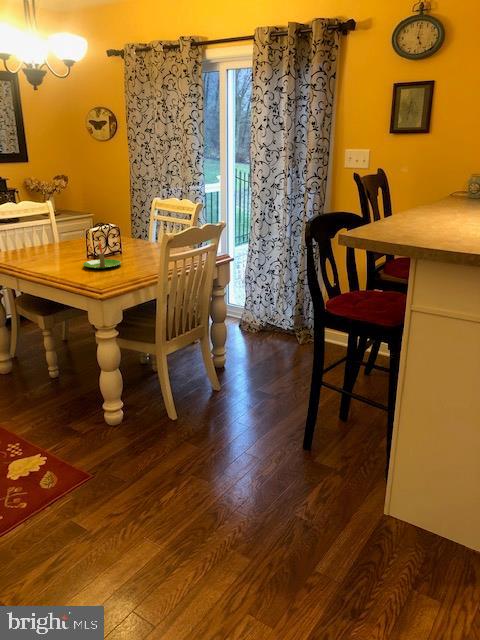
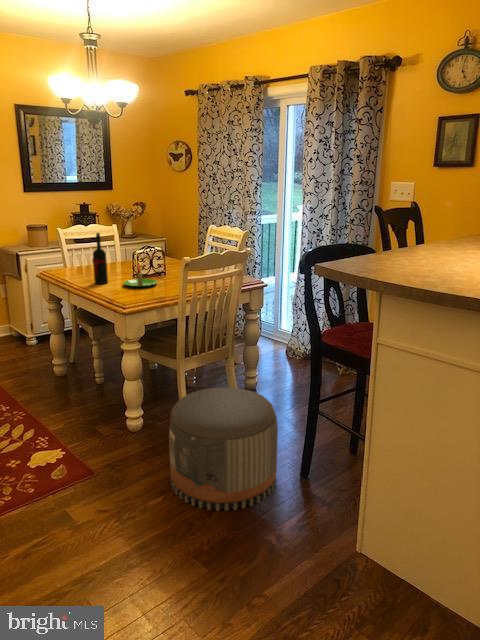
wine bottle: none [44,209,63,268] -> present [92,233,108,284]
pouf: none [170,370,284,501] -> present [169,387,278,511]

